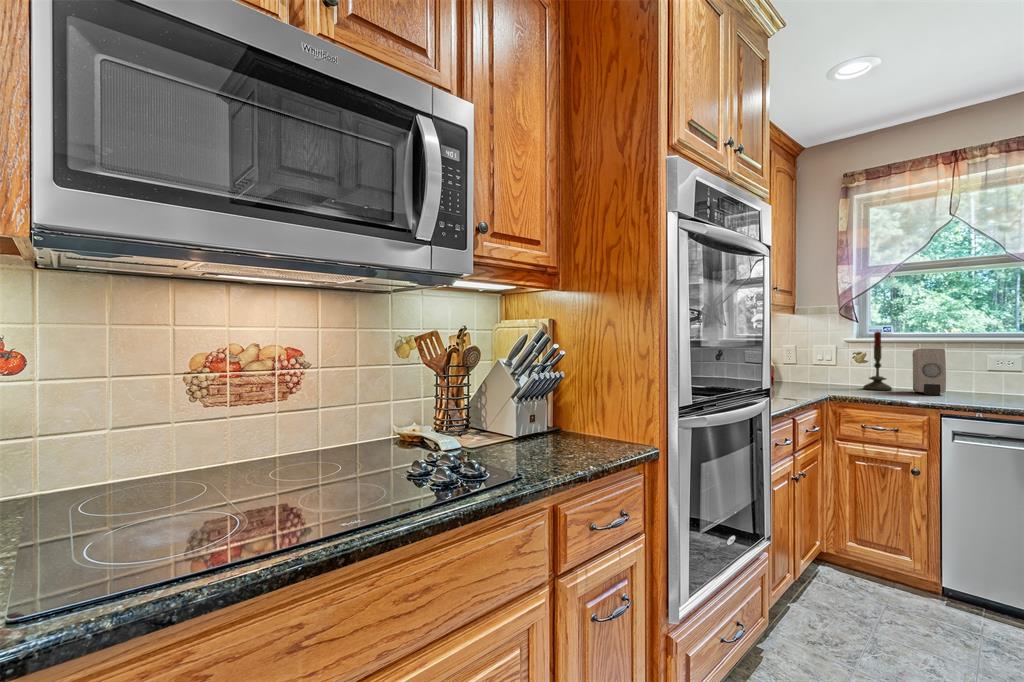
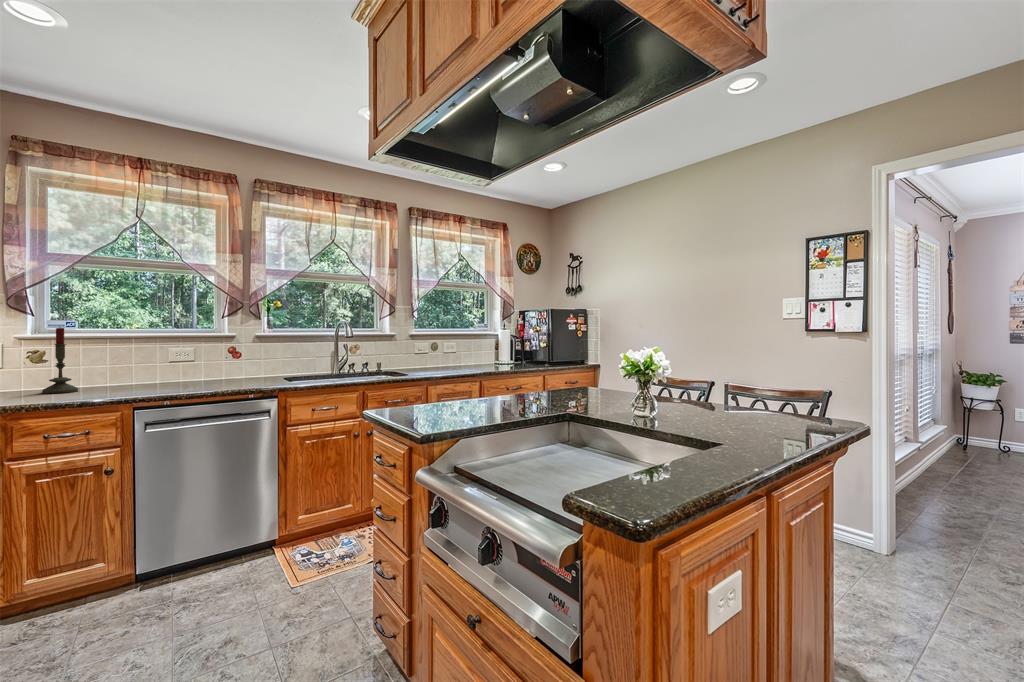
soap dispenser: present [913,348,946,395] -> none [101,345,136,391]

